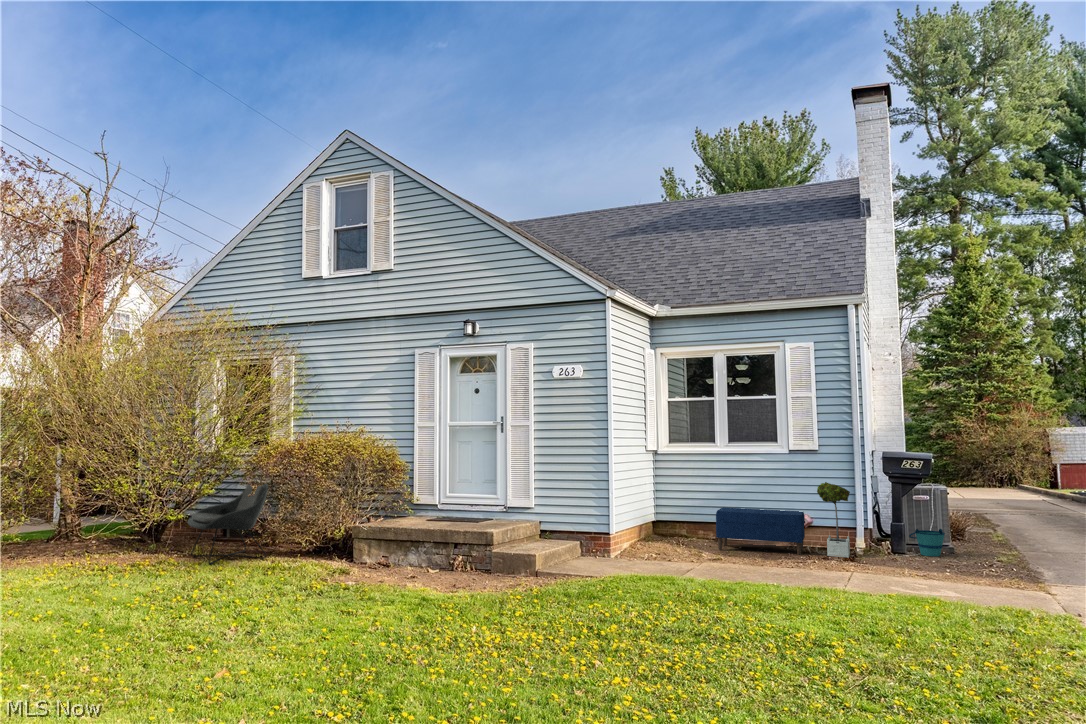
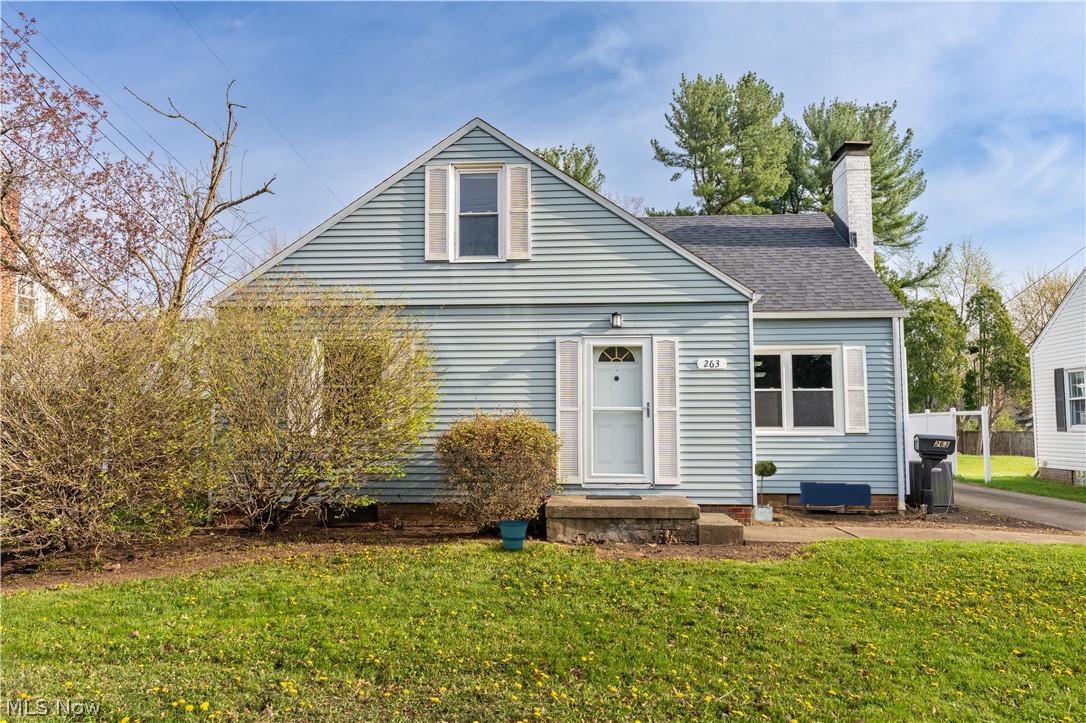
potted tree: present [817,482,850,557] -> present [752,460,777,521]
lounge chair: present [188,484,268,565] -> none [384,465,469,554]
bucket: present [909,529,945,556] -> present [496,519,528,549]

